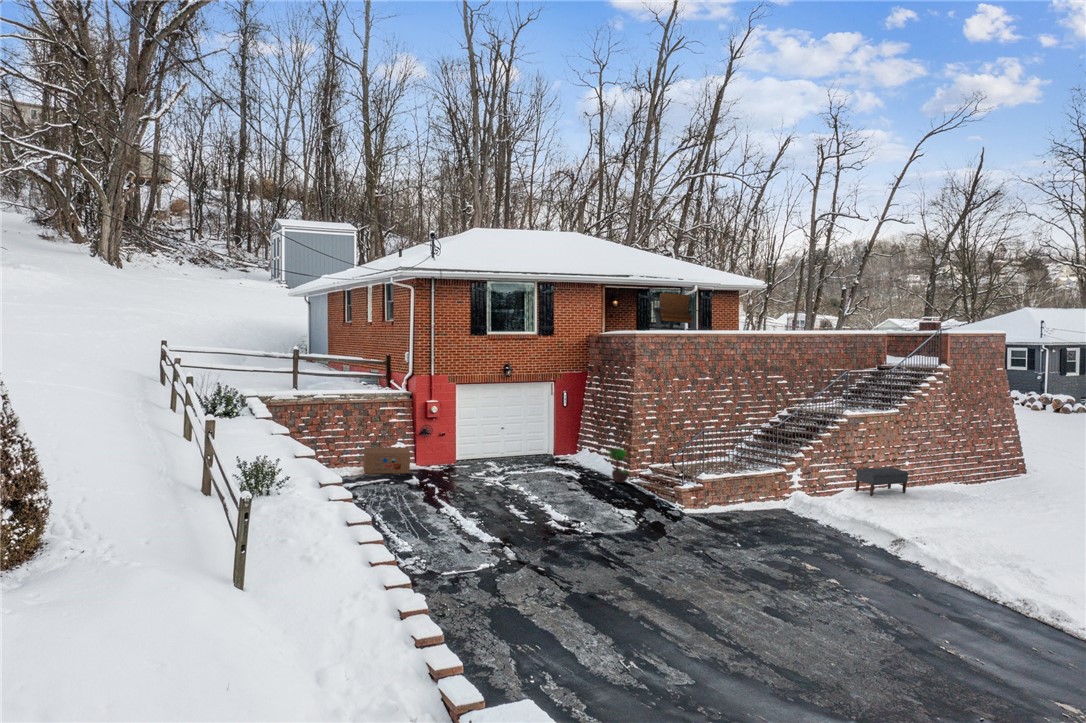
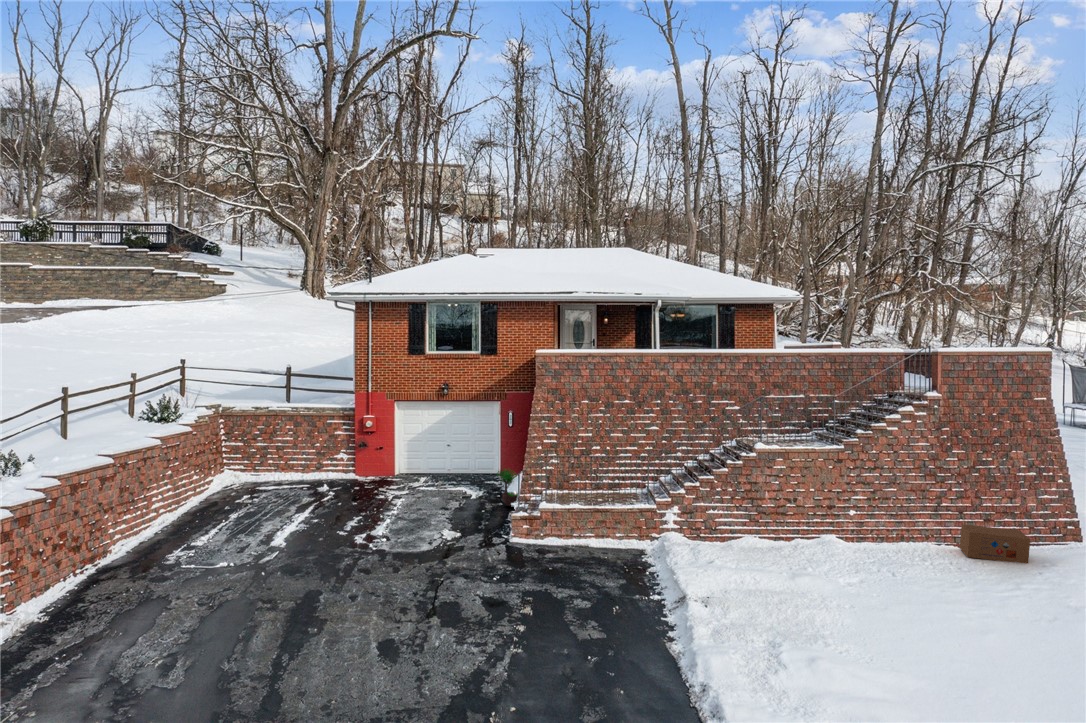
lounge chair: present [652,293,698,330] -> none [618,306,672,348]
cardboard box: present [363,447,411,474] -> present [960,524,1030,563]
bench: present [855,468,909,496] -> none [762,514,835,552]

